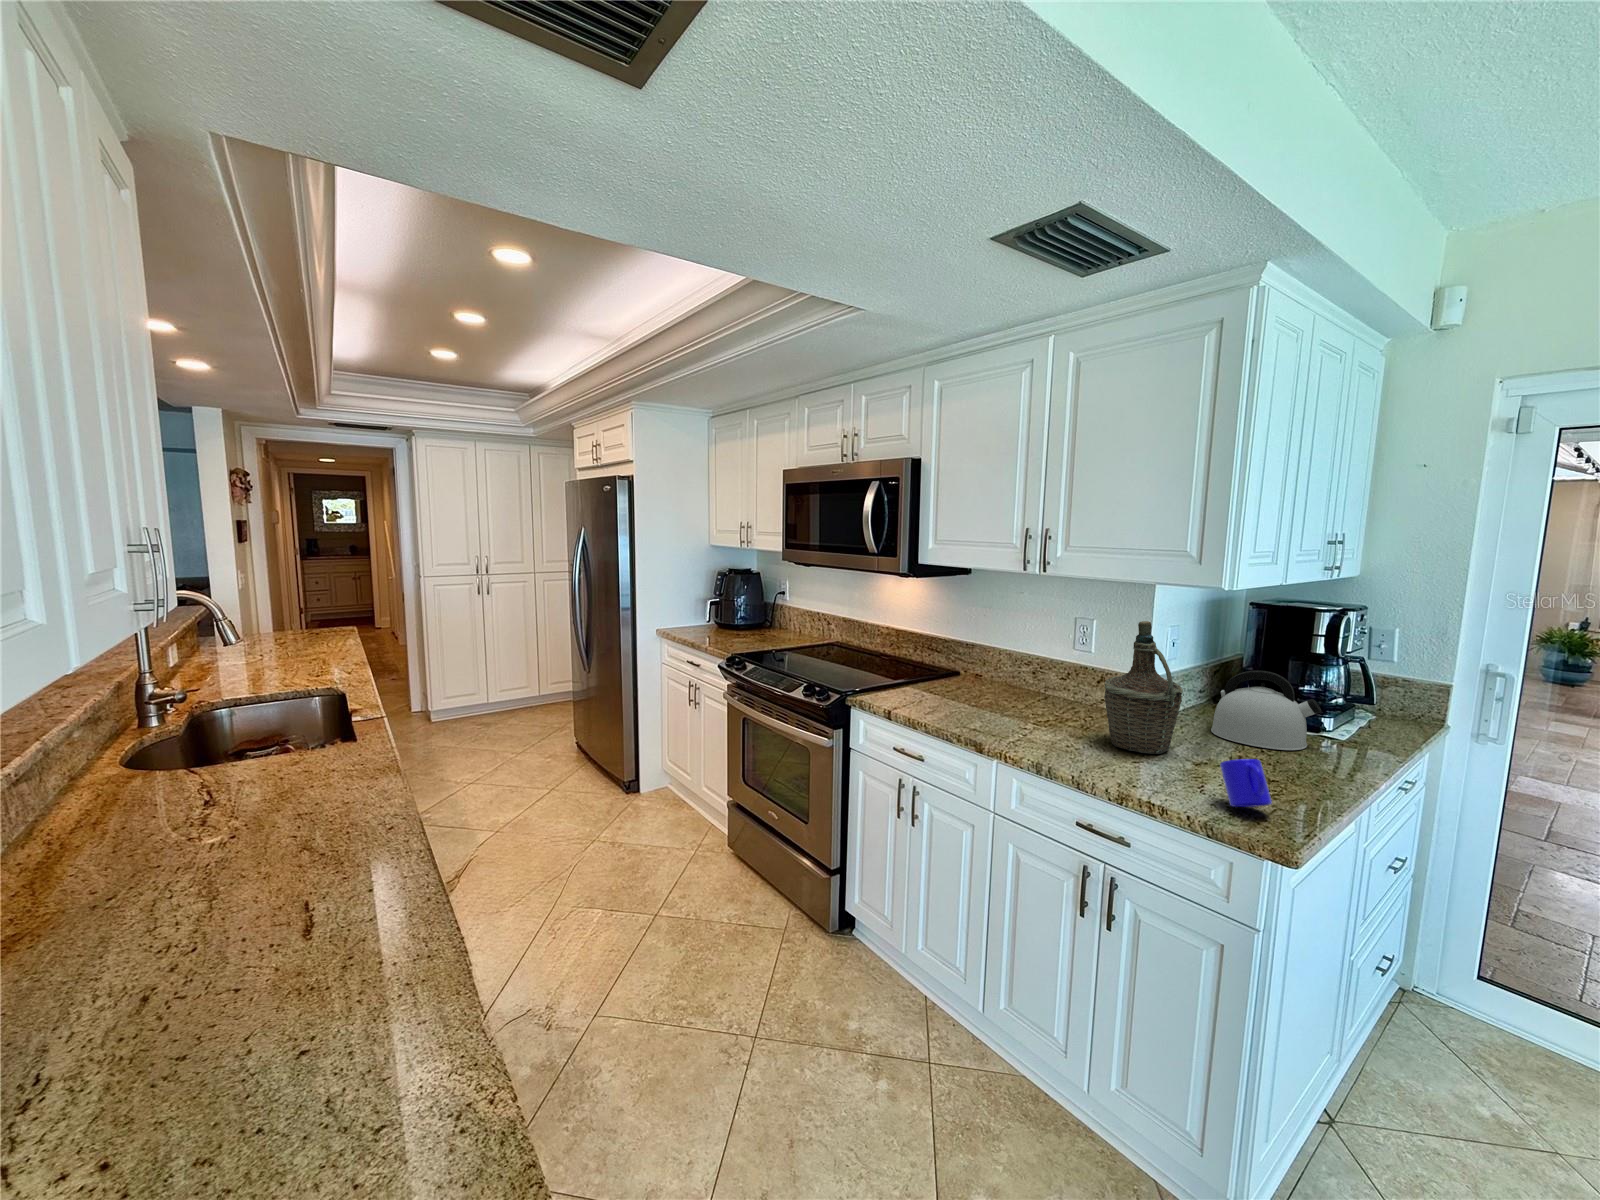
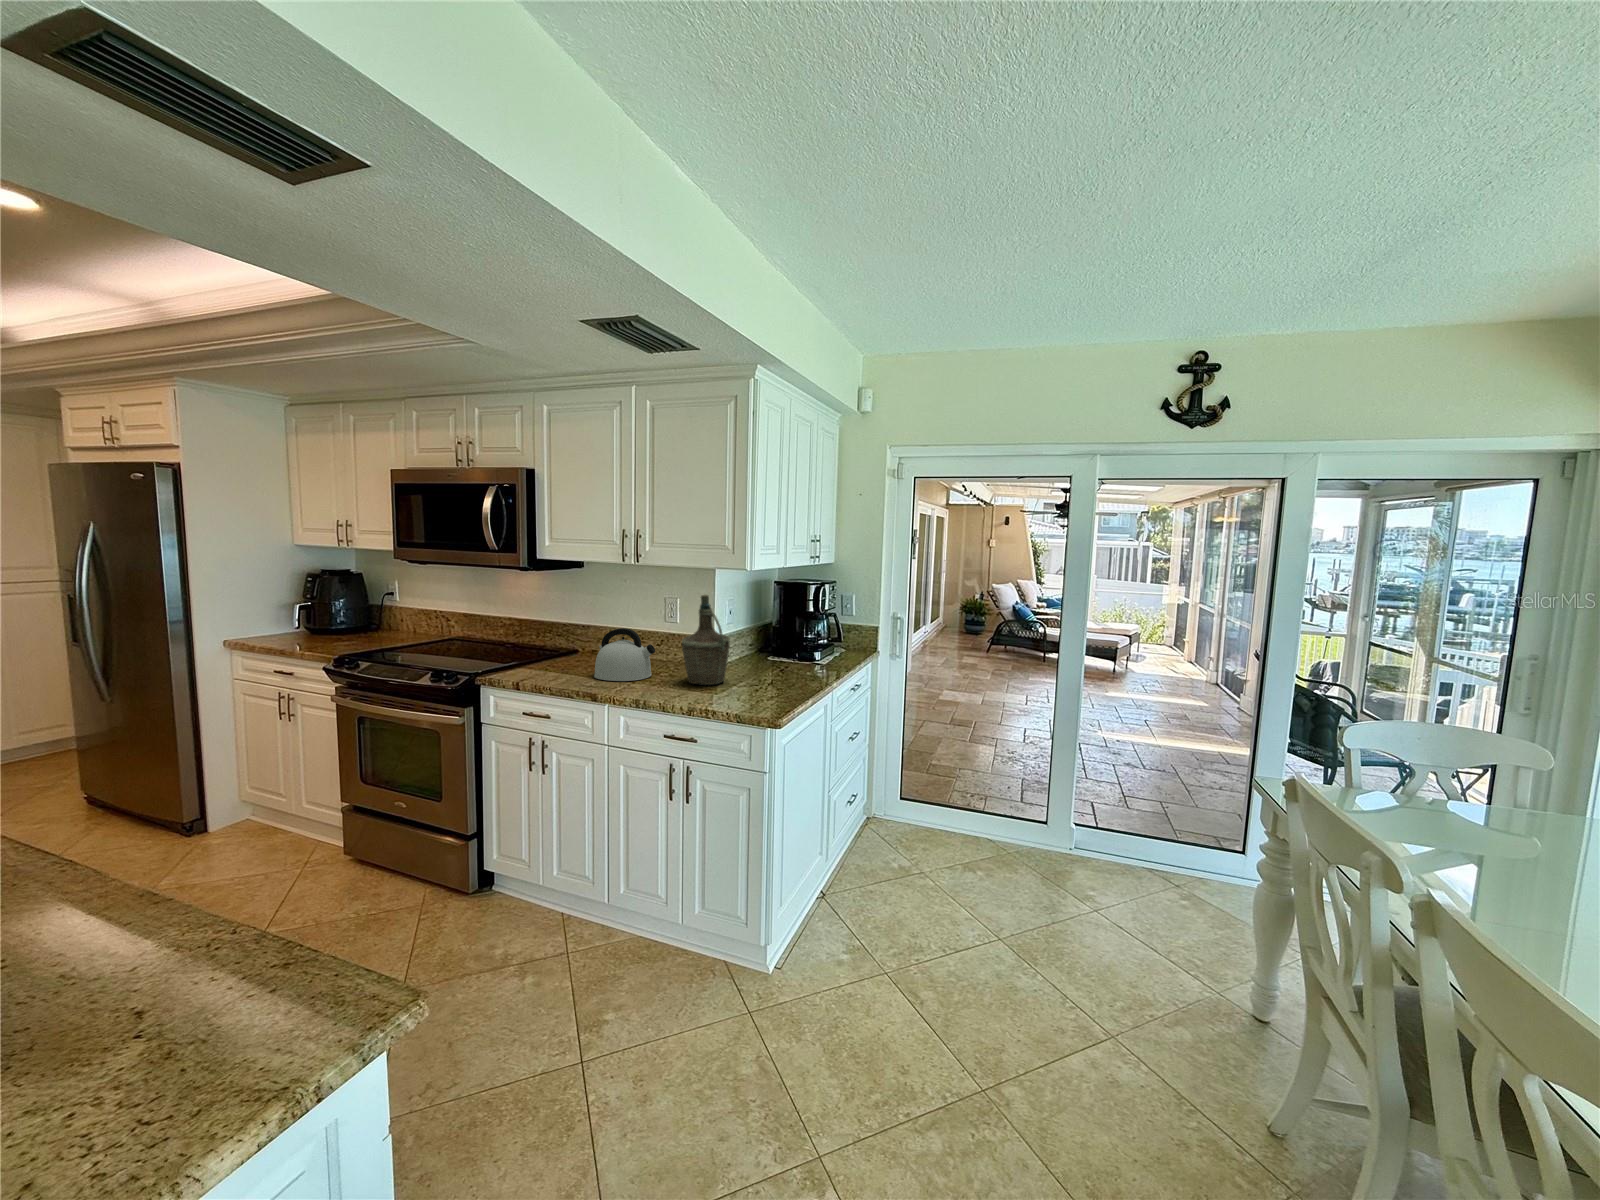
kettle: present [1211,671,1321,750] -> present [594,628,655,681]
mug: present [1220,759,1272,807] -> none [746,672,772,704]

